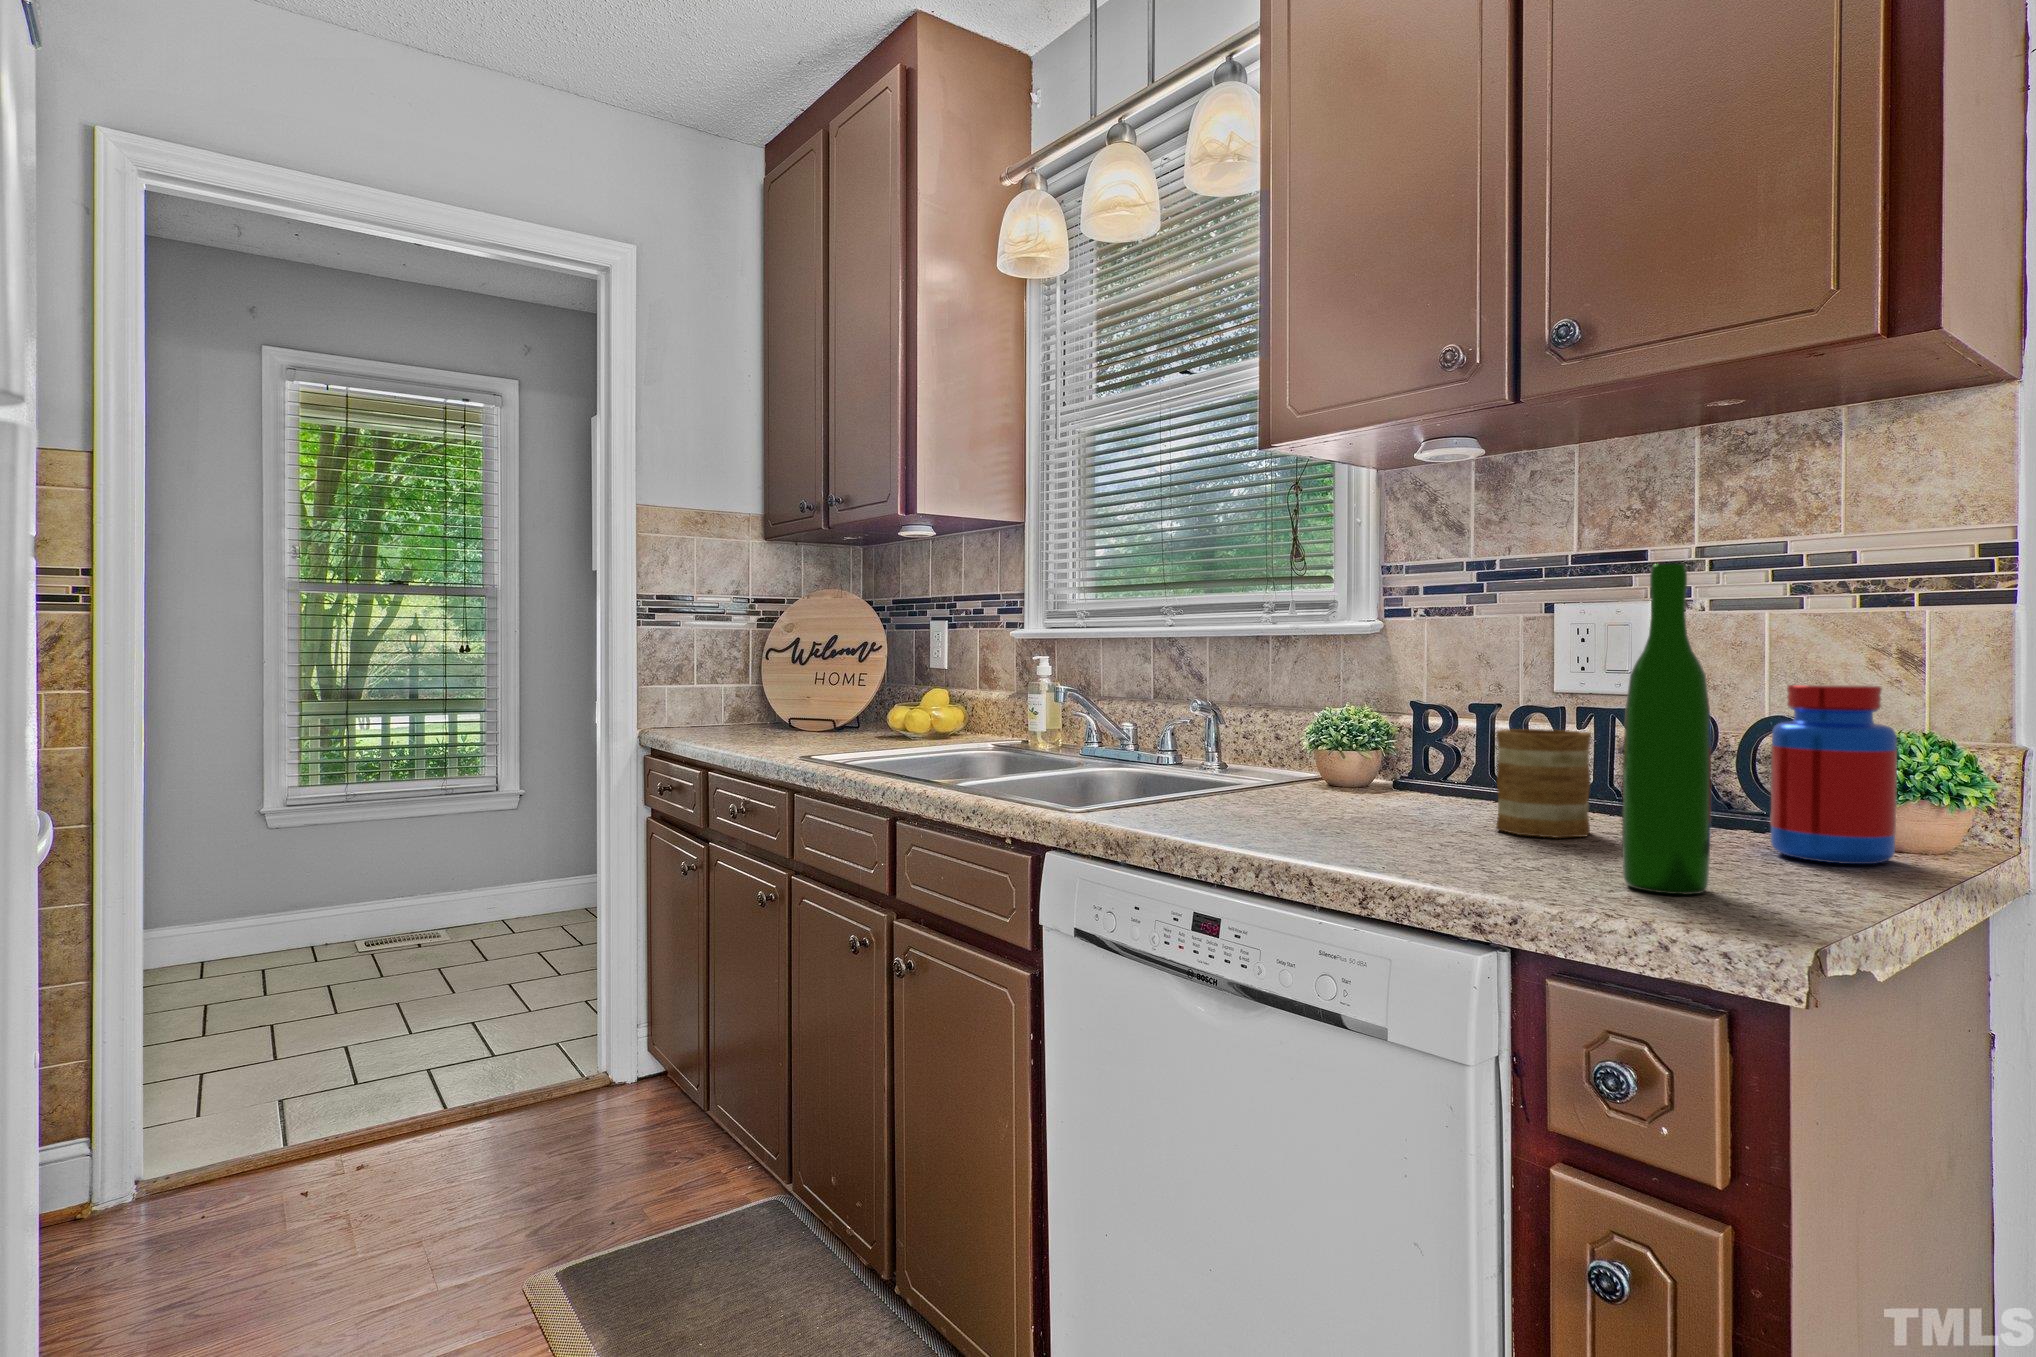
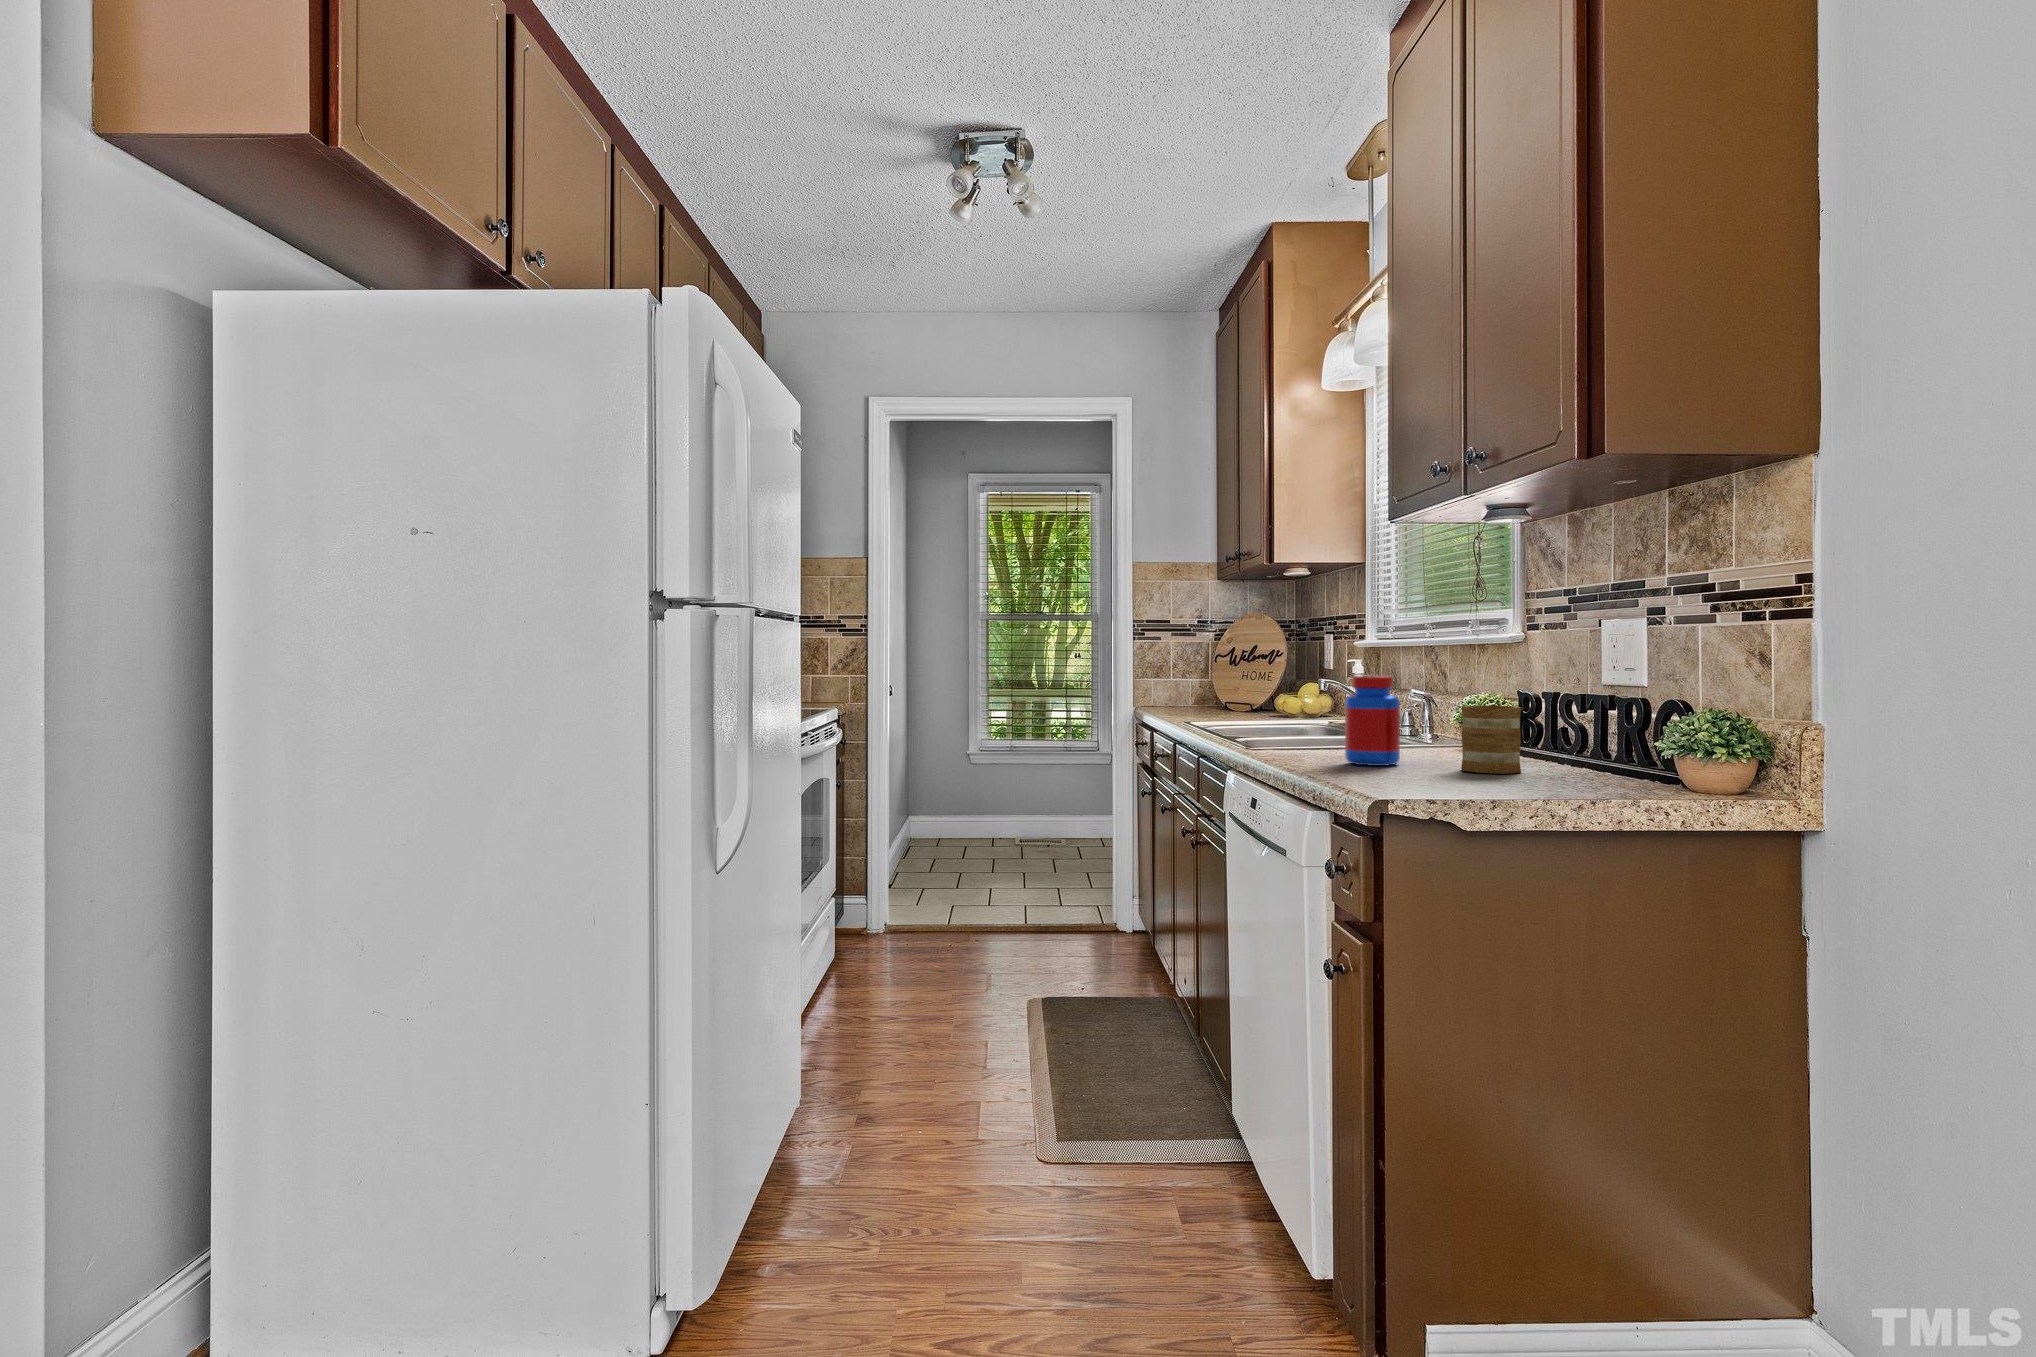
wine bottle: present [1622,564,1711,894] -> none [1409,607,1455,791]
jar: present [1770,685,1897,864] -> present [1345,676,1400,766]

